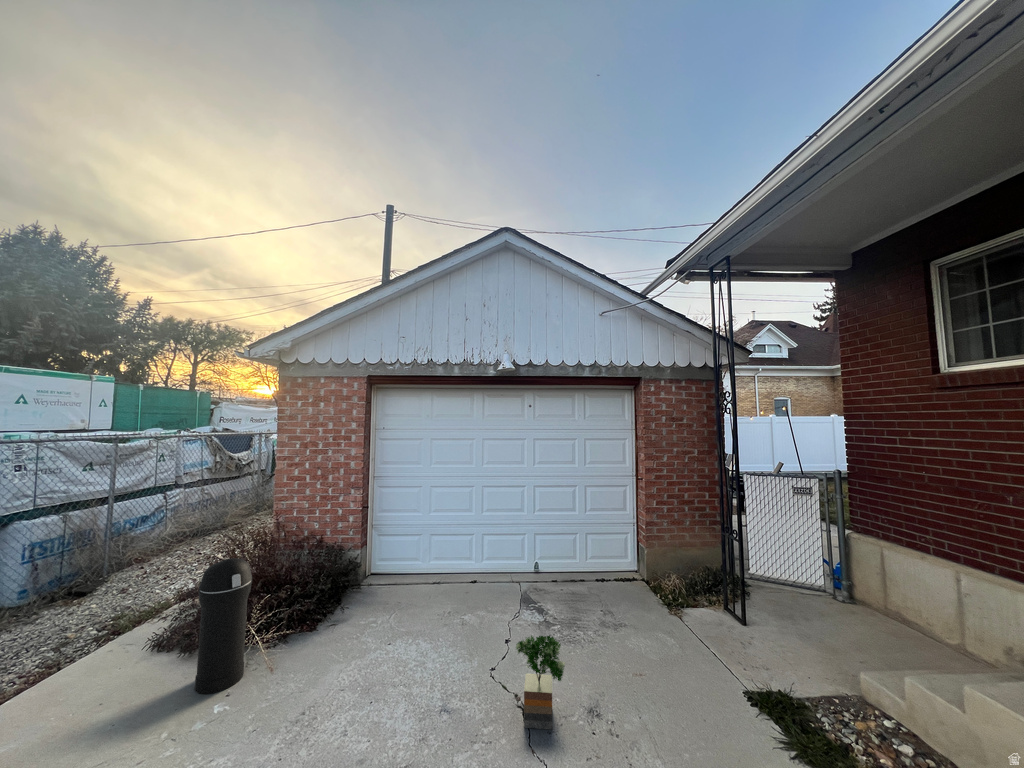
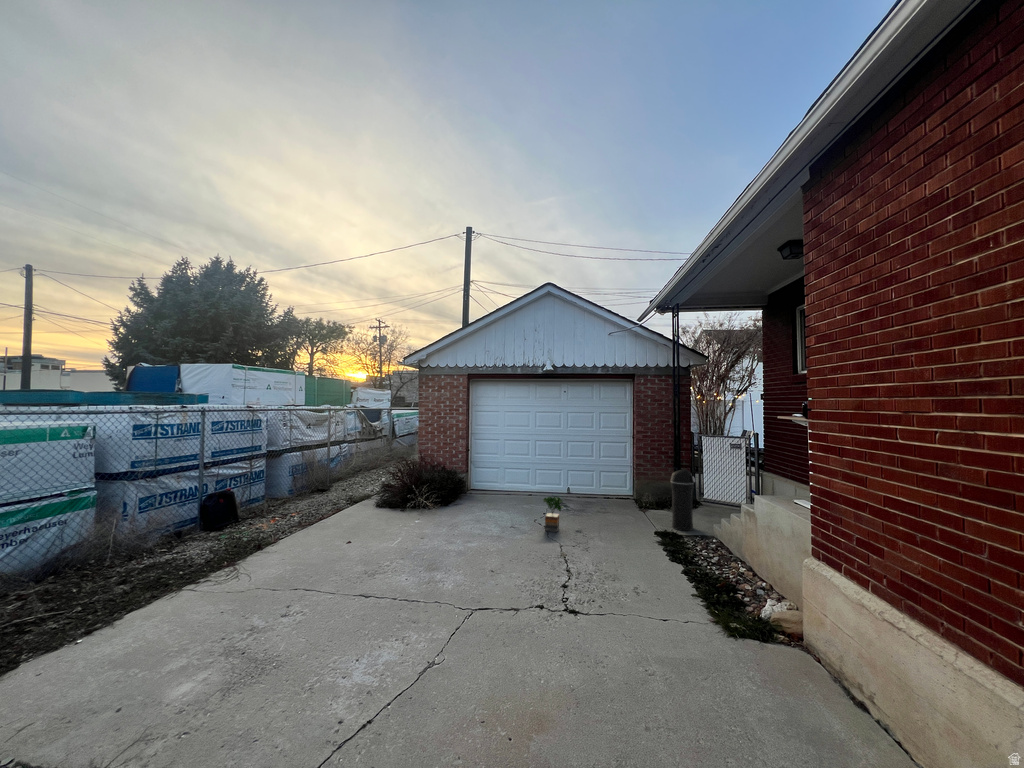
trash can: present [195,558,252,694] -> present [671,470,695,531]

